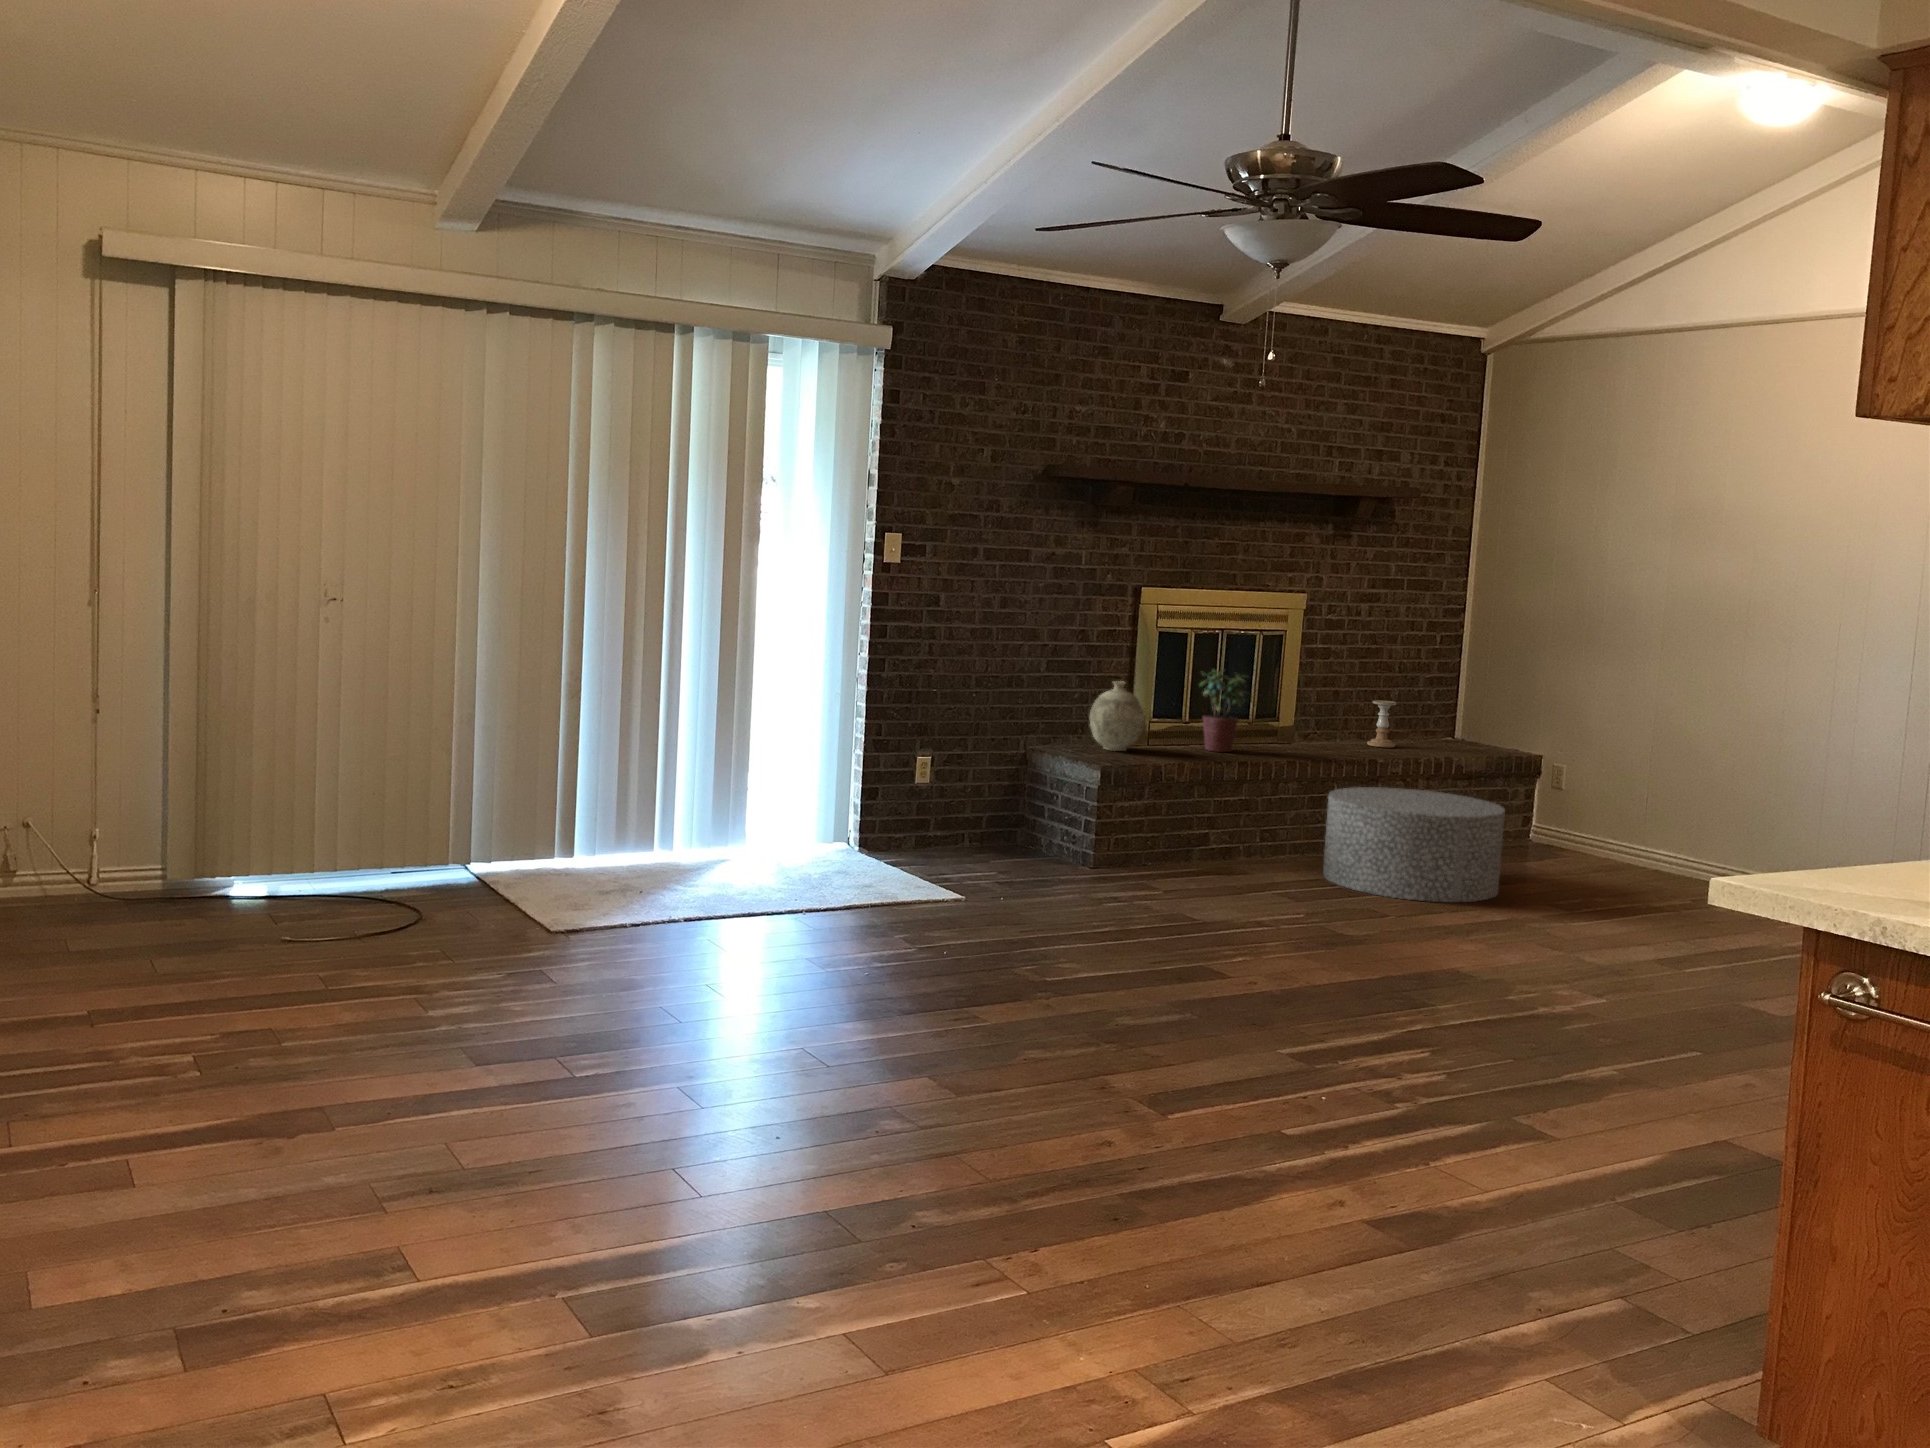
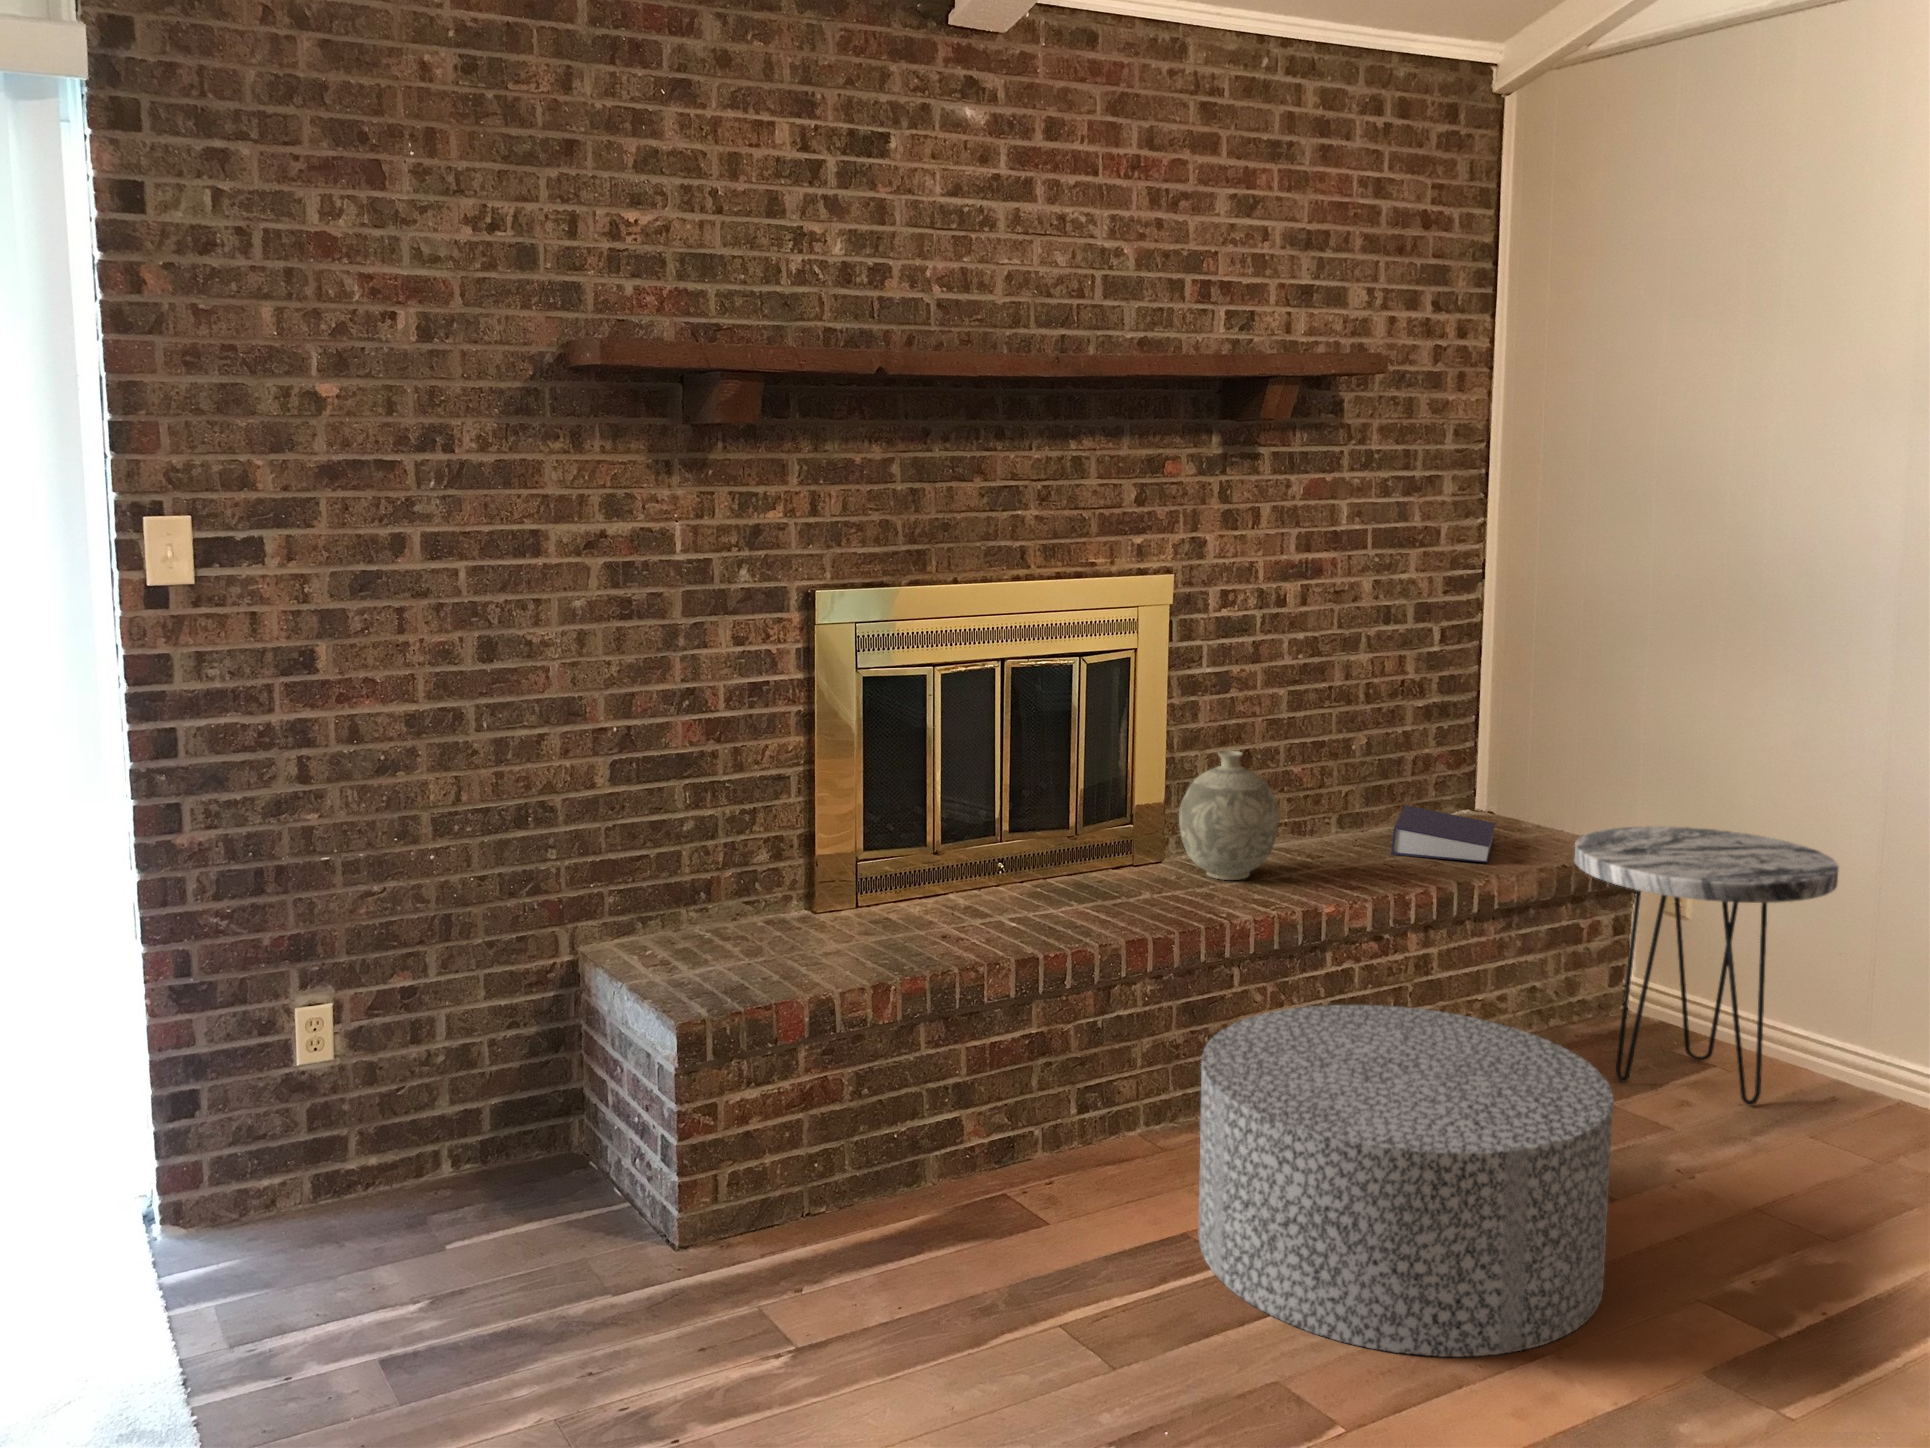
potted plant: present [1199,670,1249,752] -> none [938,758,1046,930]
decorative vase: present [1090,681,1144,751] -> present [1179,750,1280,880]
candle holder: present [1367,700,1396,747] -> none [1305,771,1360,866]
book: none [1411,727,1467,751] -> present [1391,805,1495,862]
side table: none [1503,734,1628,863] -> present [1575,826,1839,1105]

